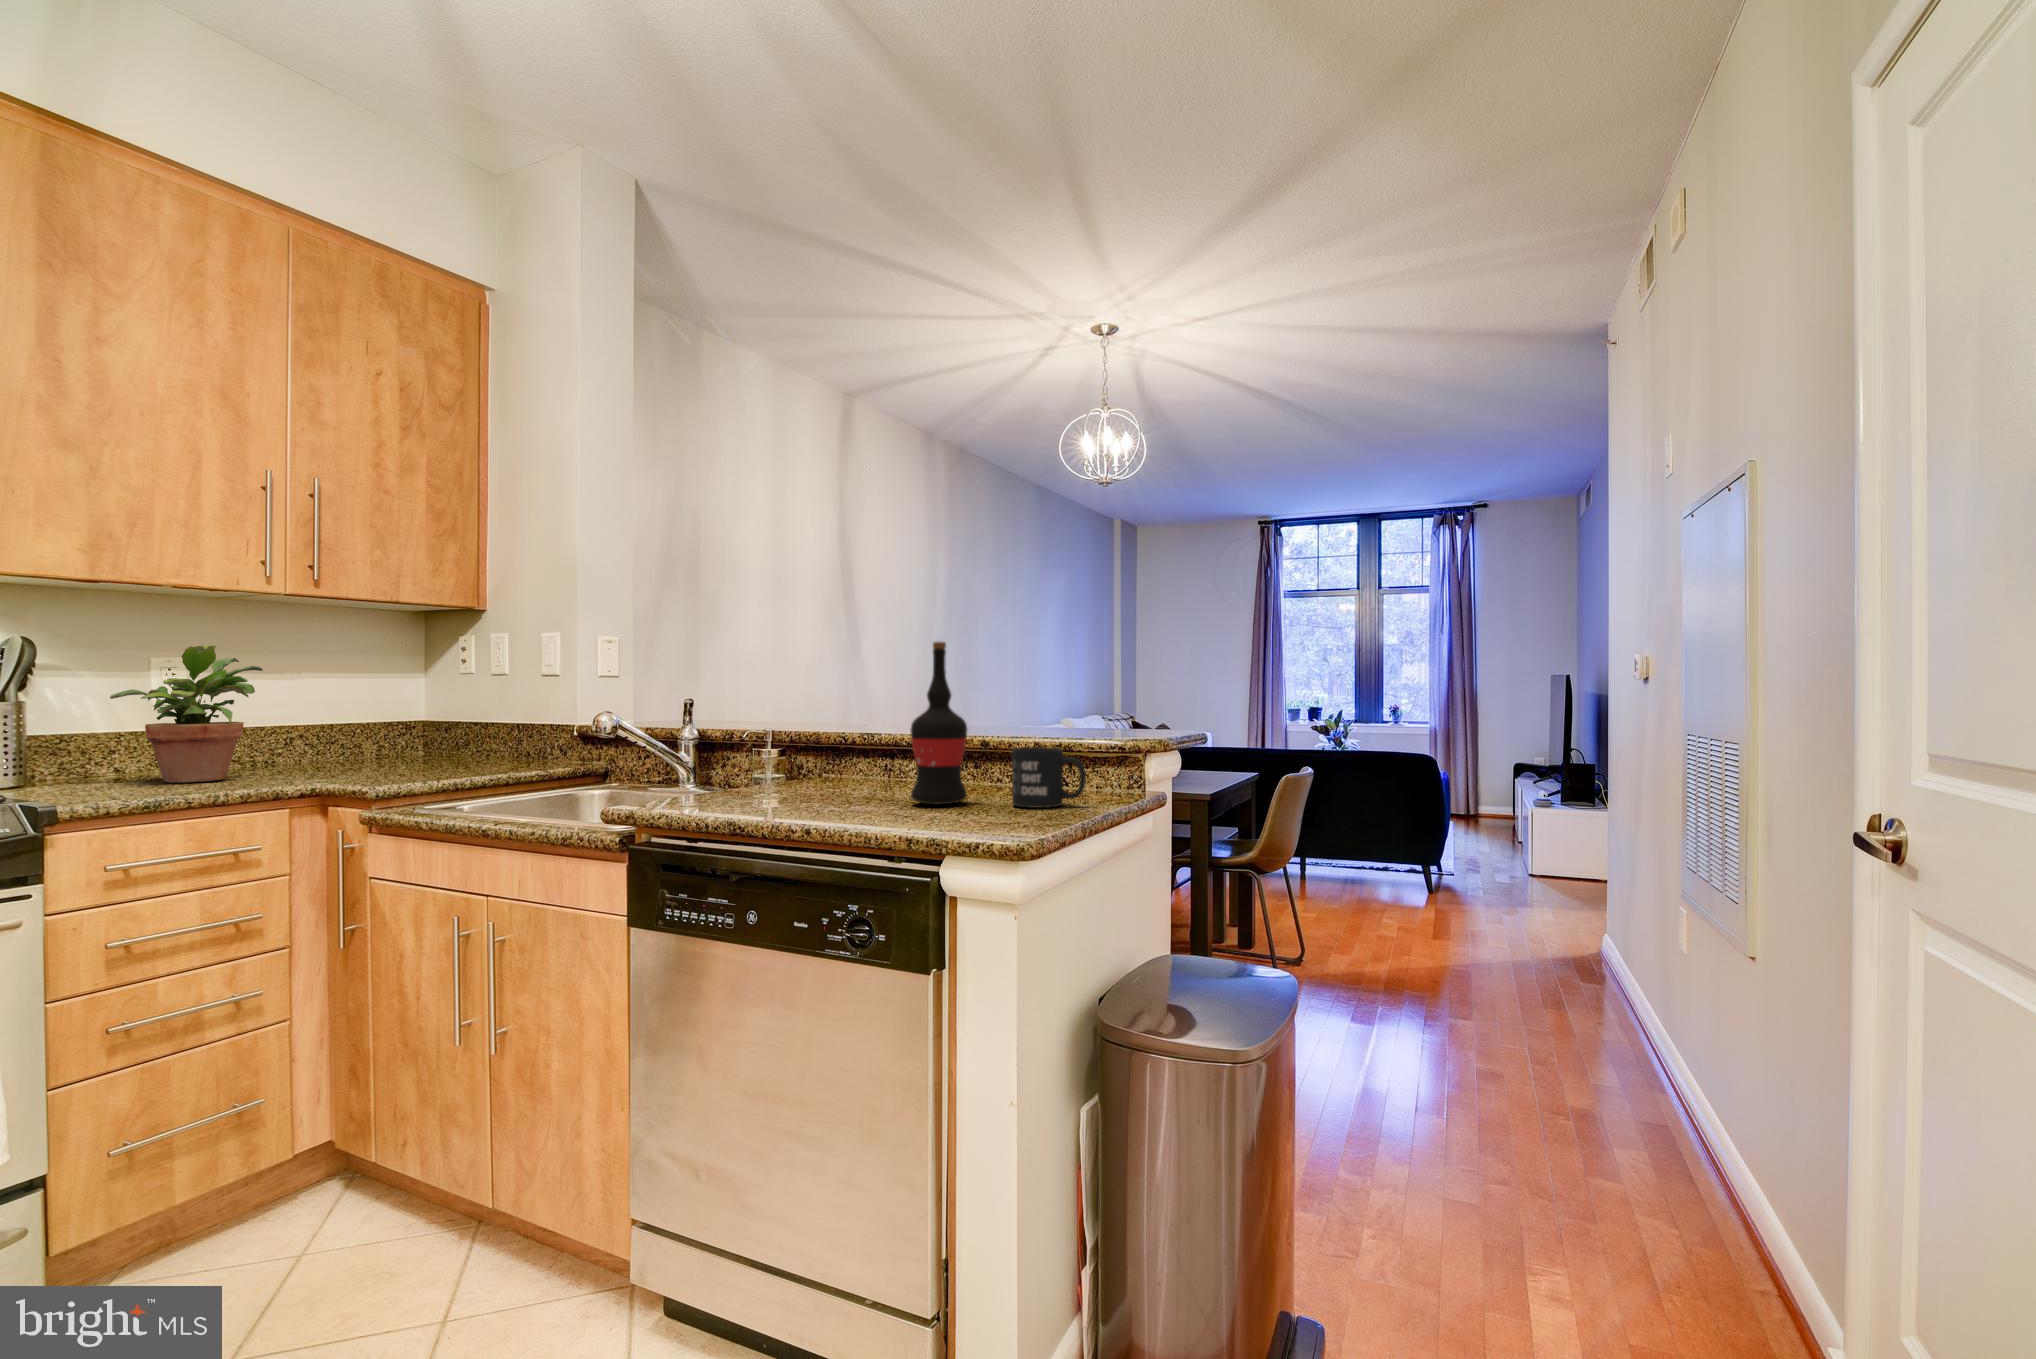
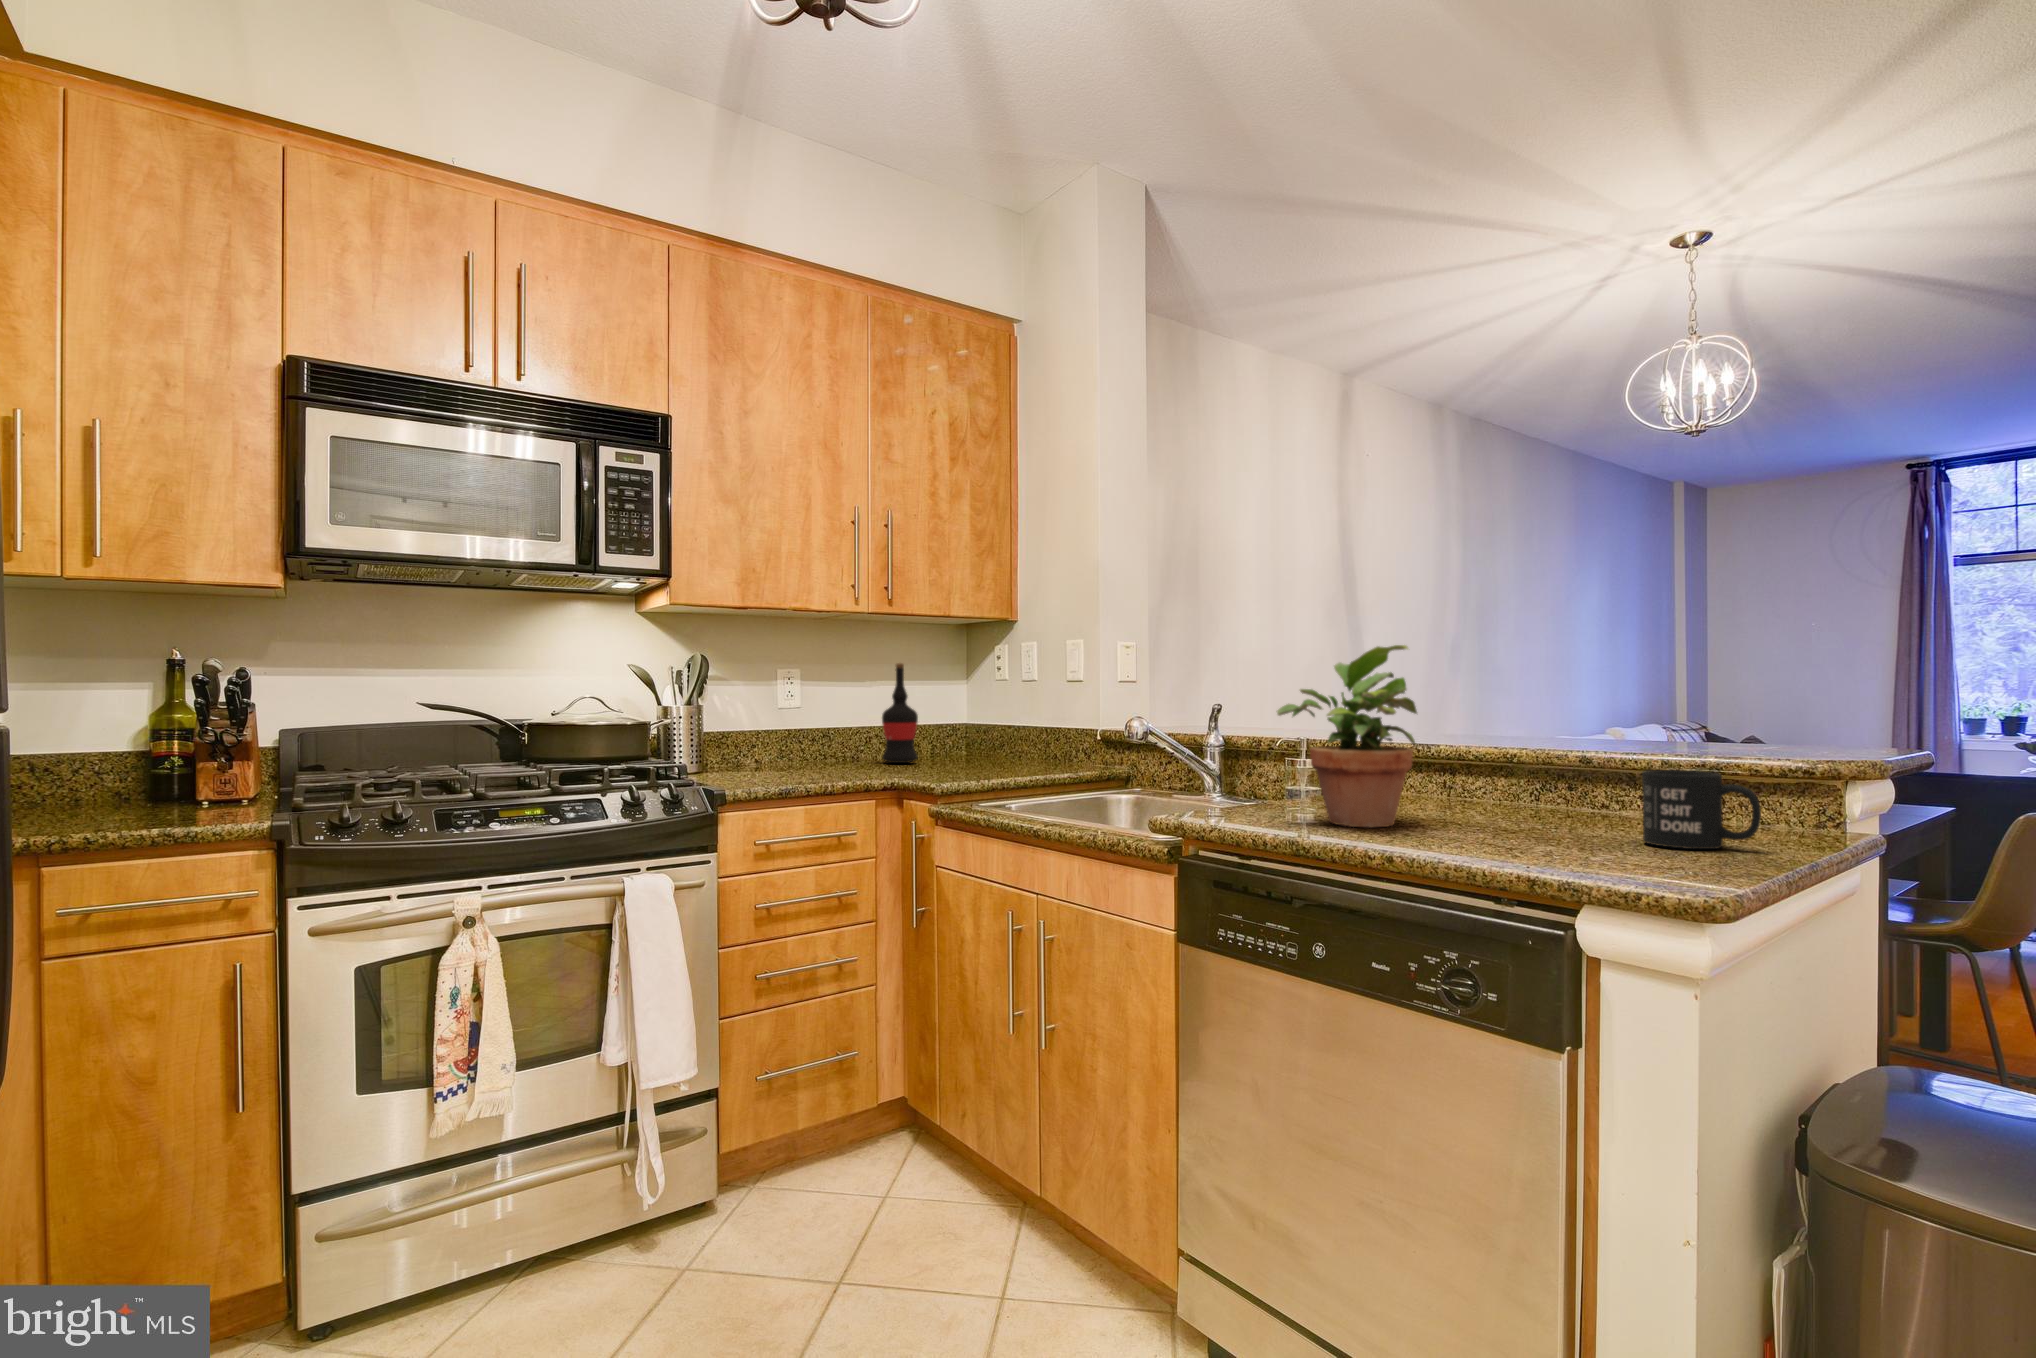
wine bottle: present [911,642,967,804] -> present [882,663,918,763]
potted plant: present [110,646,263,783] -> present [1277,645,1417,828]

